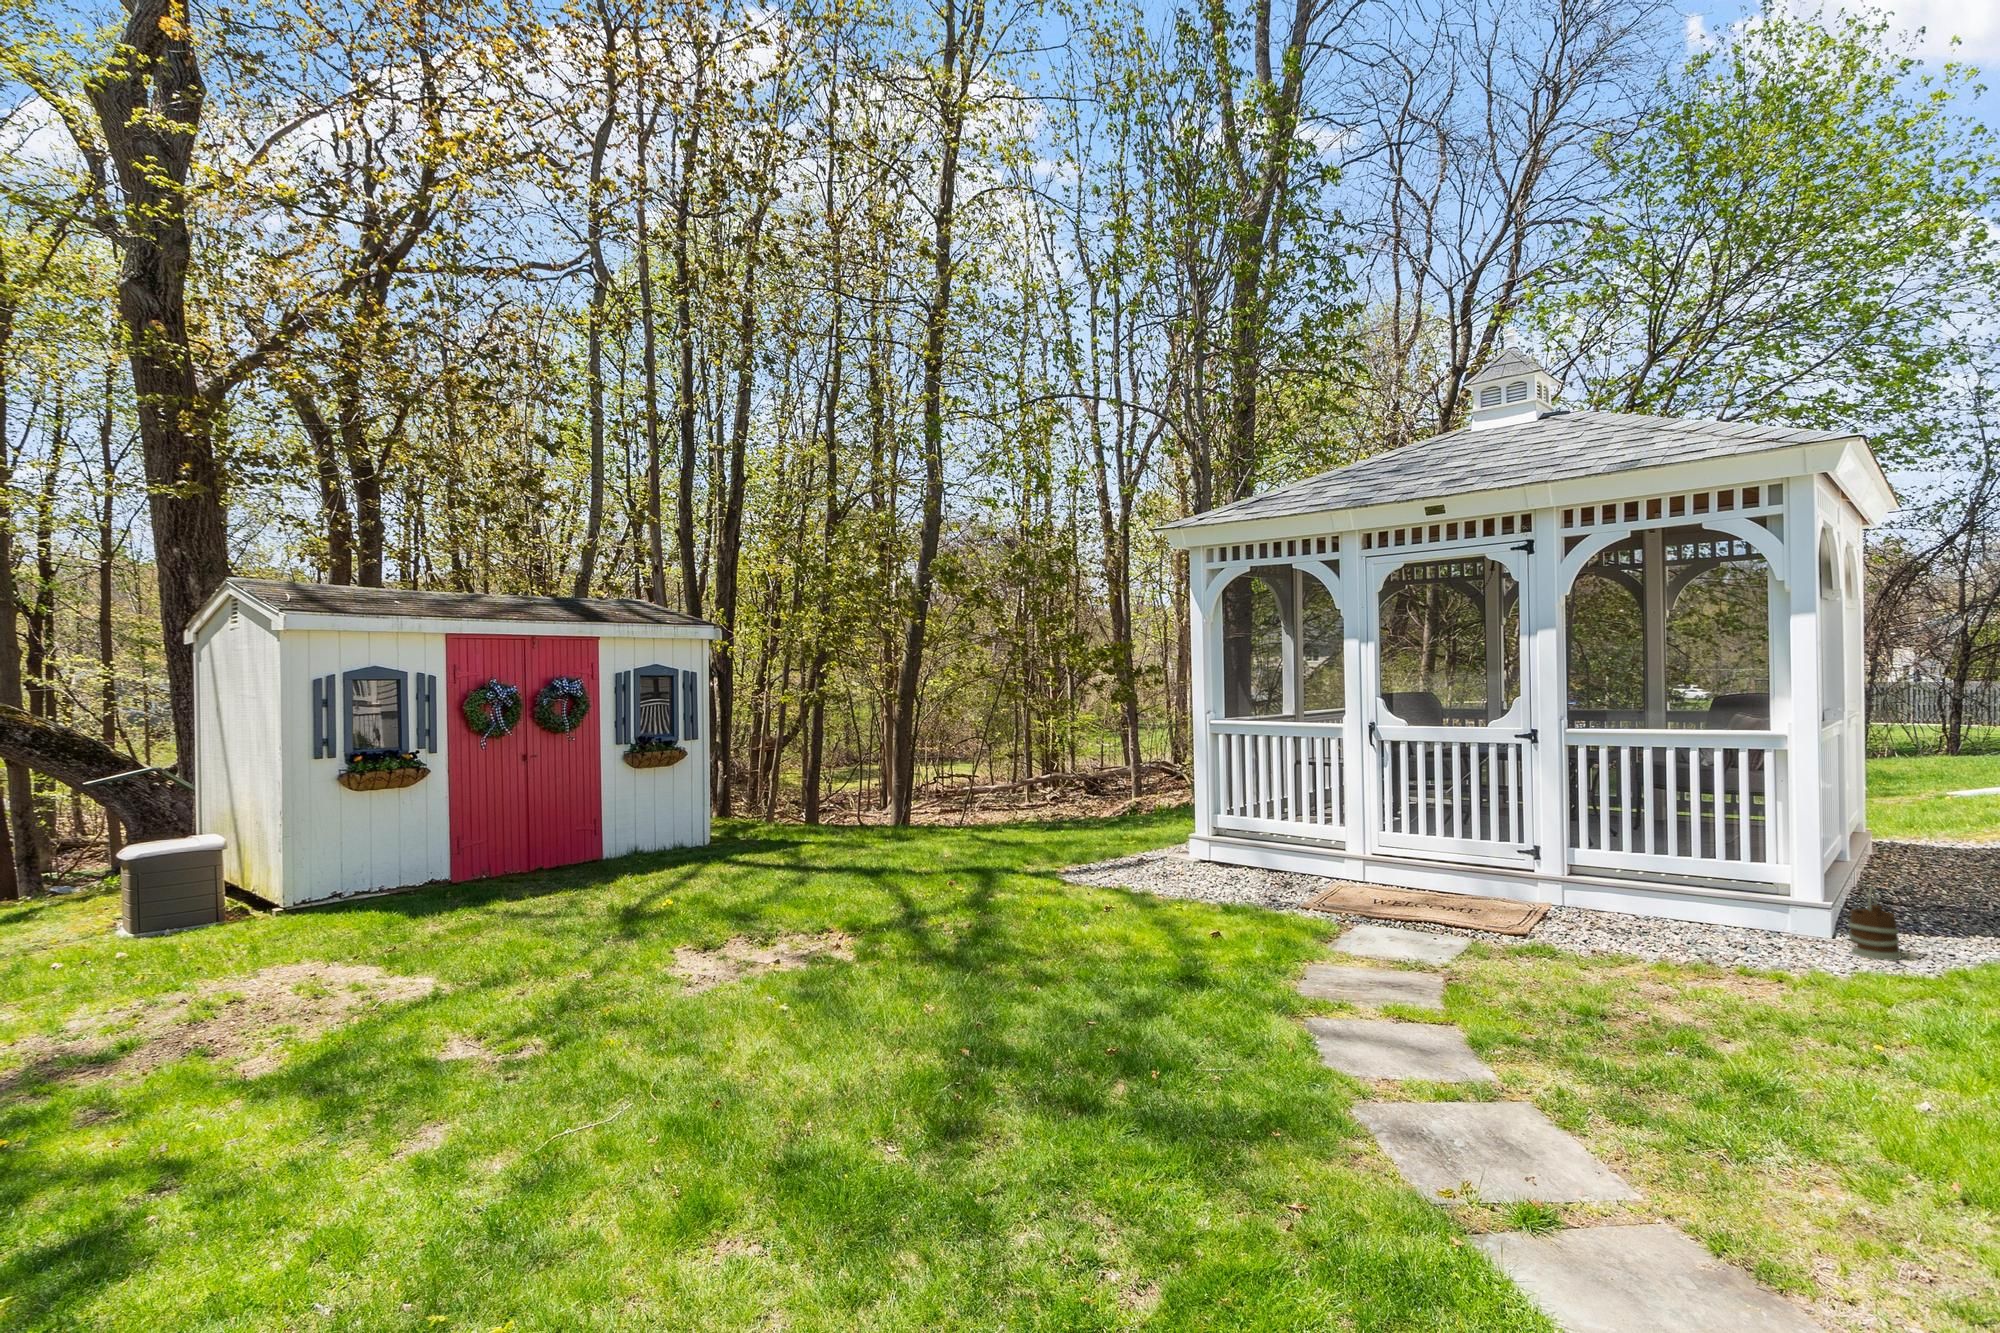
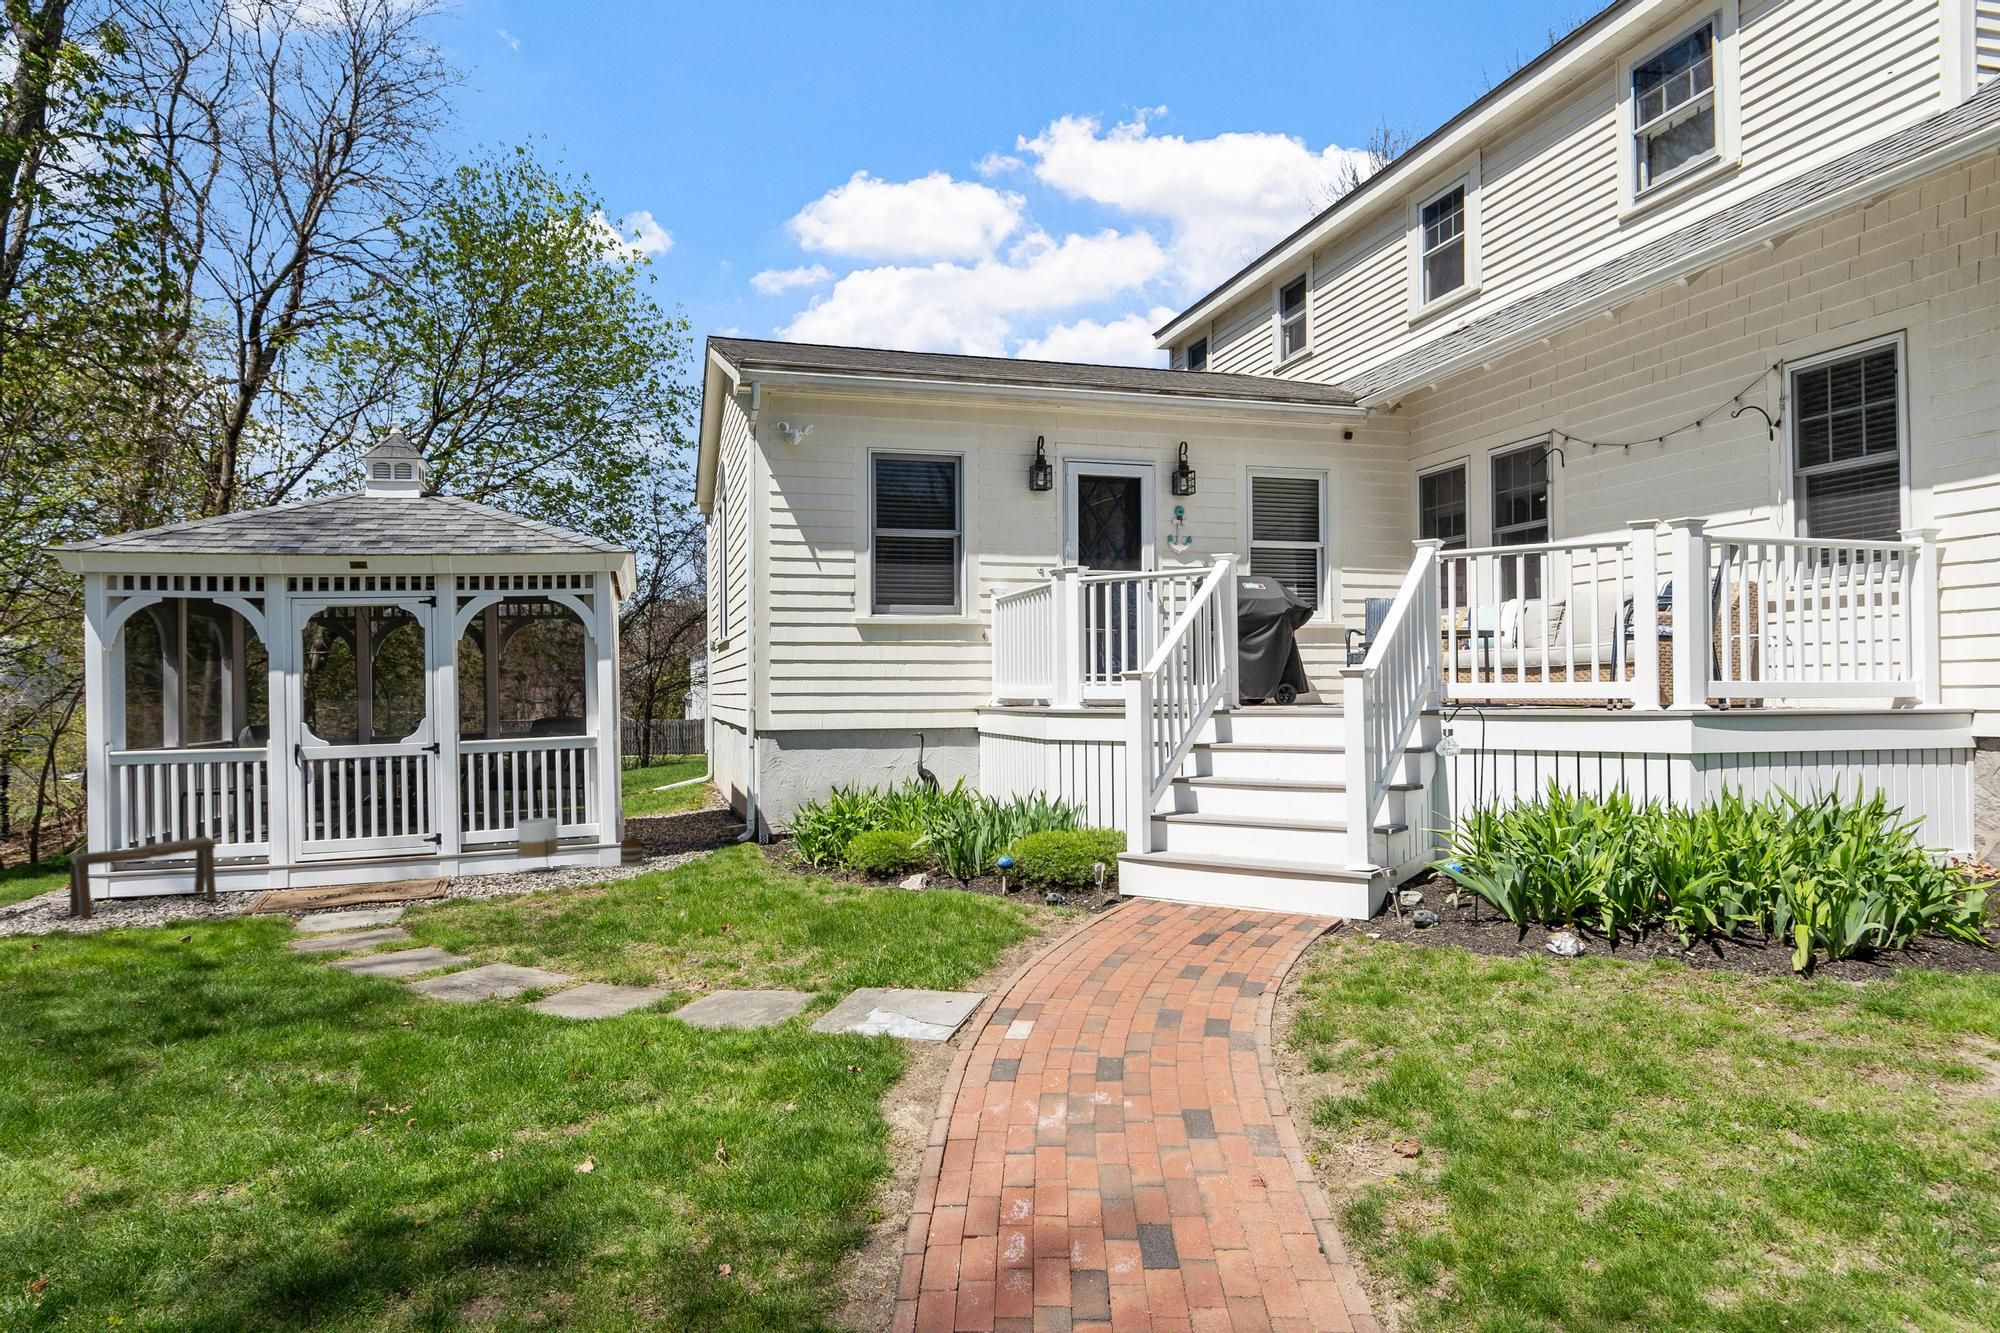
bench: none [1180,811,1295,882] -> present [70,836,216,920]
planter: none [1654,848,1725,938] -> present [518,818,558,858]

